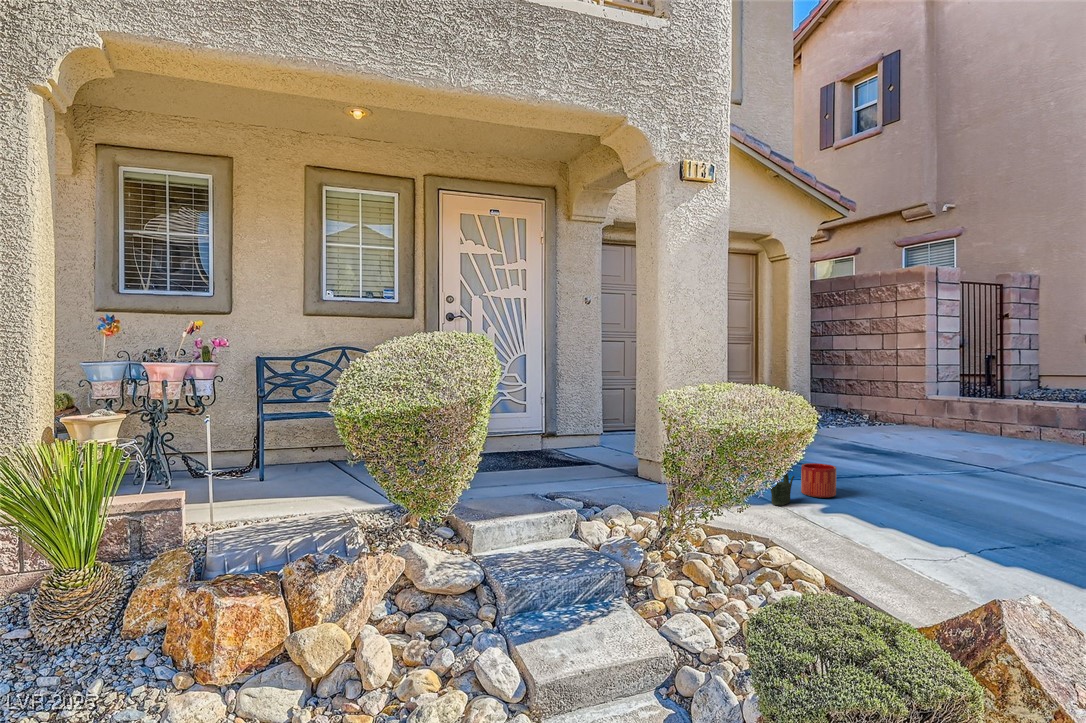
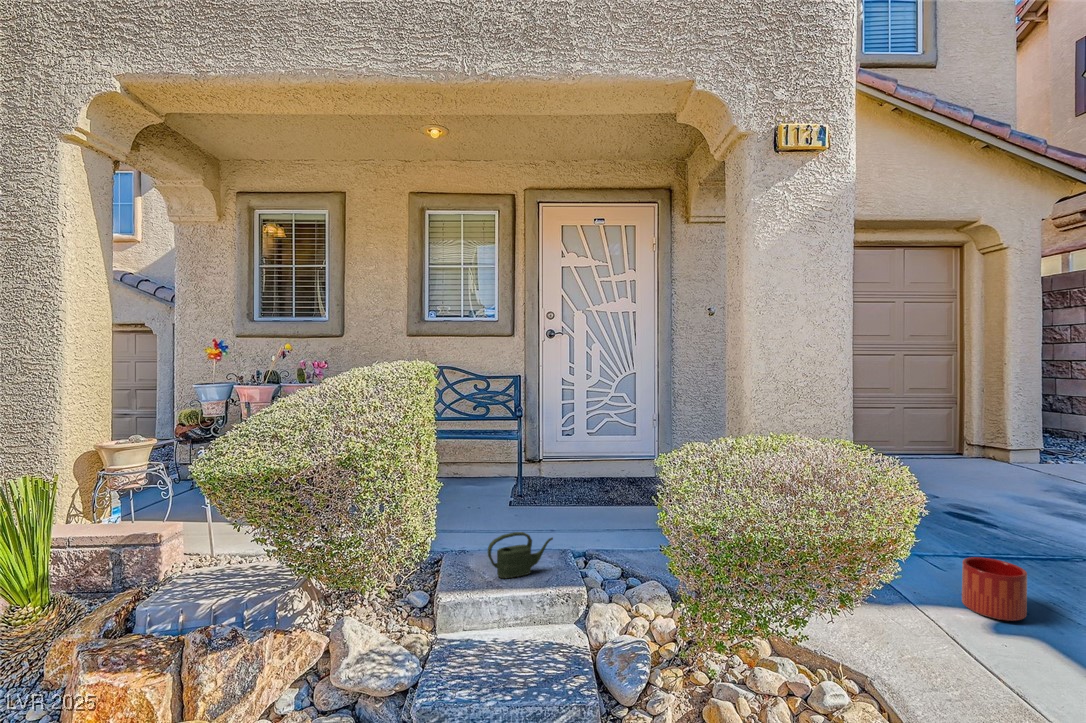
watering can: present [770,474,794,506] -> present [488,532,553,578]

